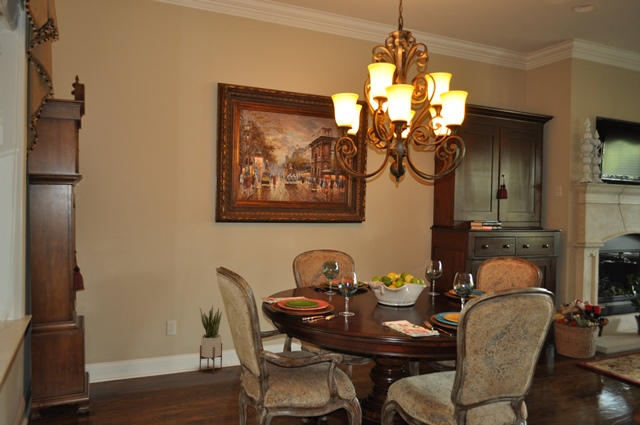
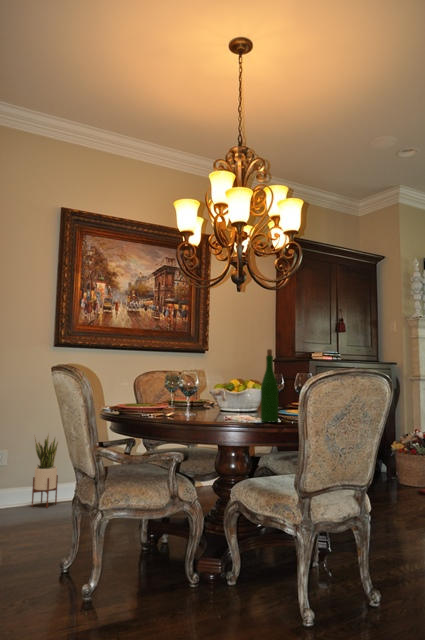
wine bottle: none [417,264,435,336] -> present [261,349,279,422]

